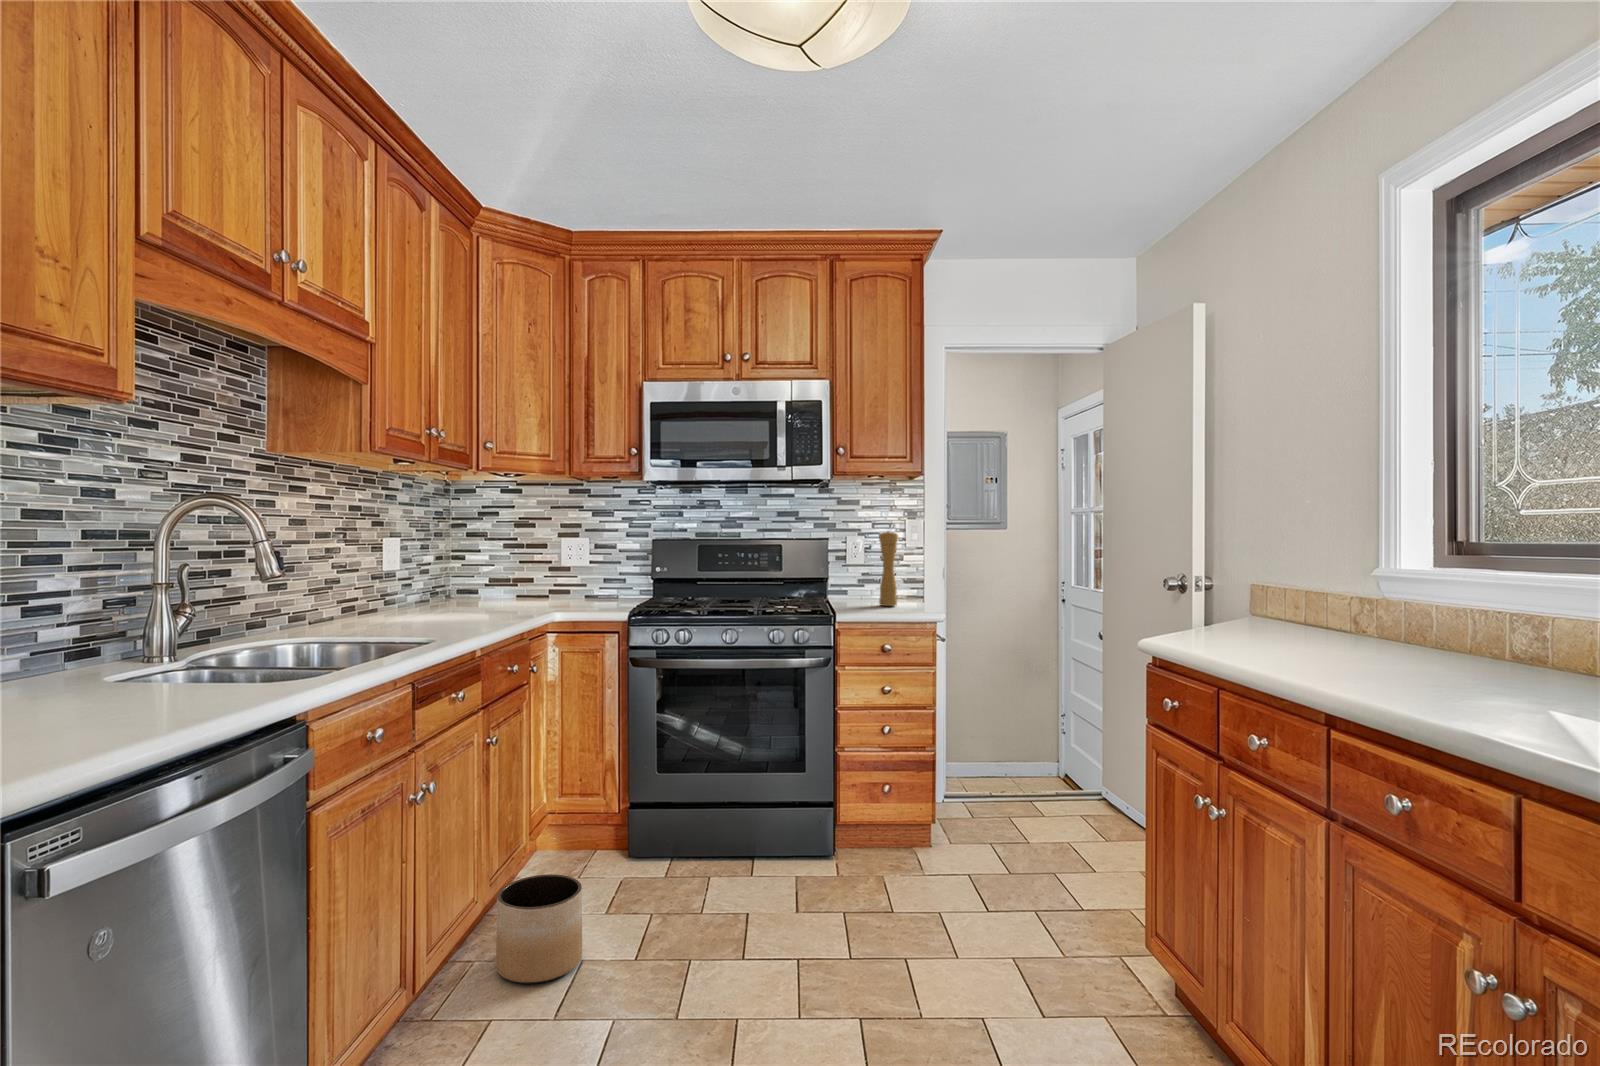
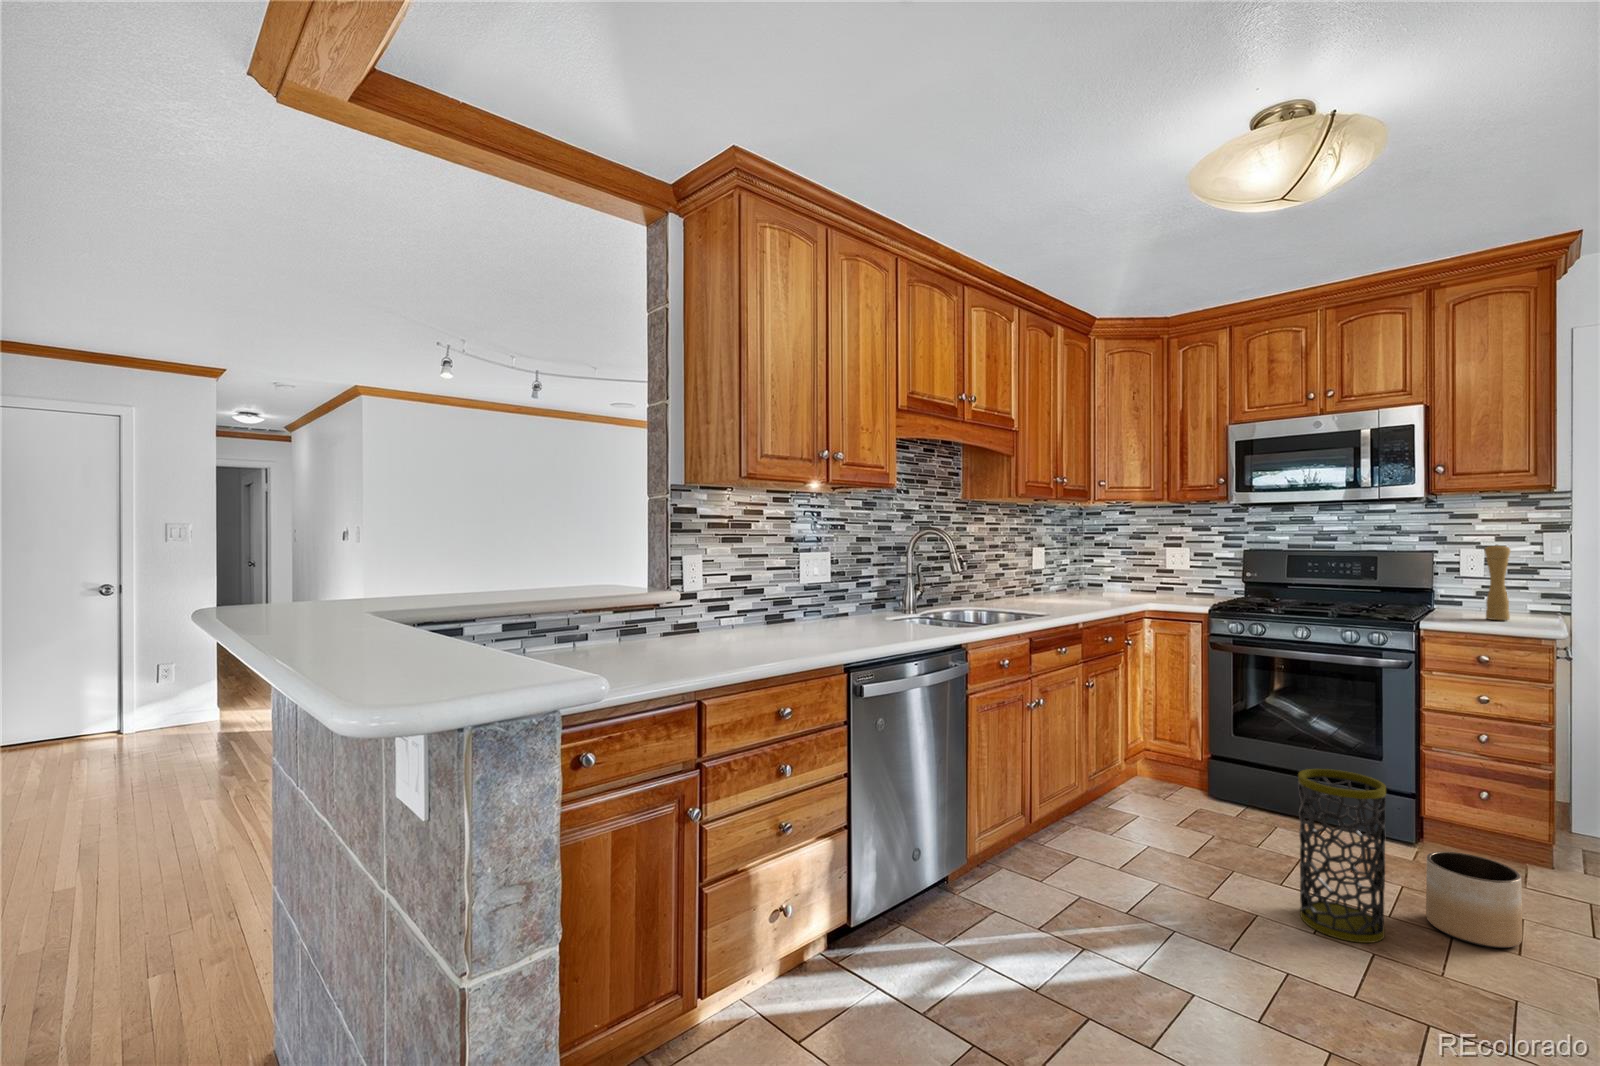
trash can: none [788,804,878,1024] -> present [1298,769,1386,943]
planter: present [496,874,582,984] -> present [1426,852,1522,948]

